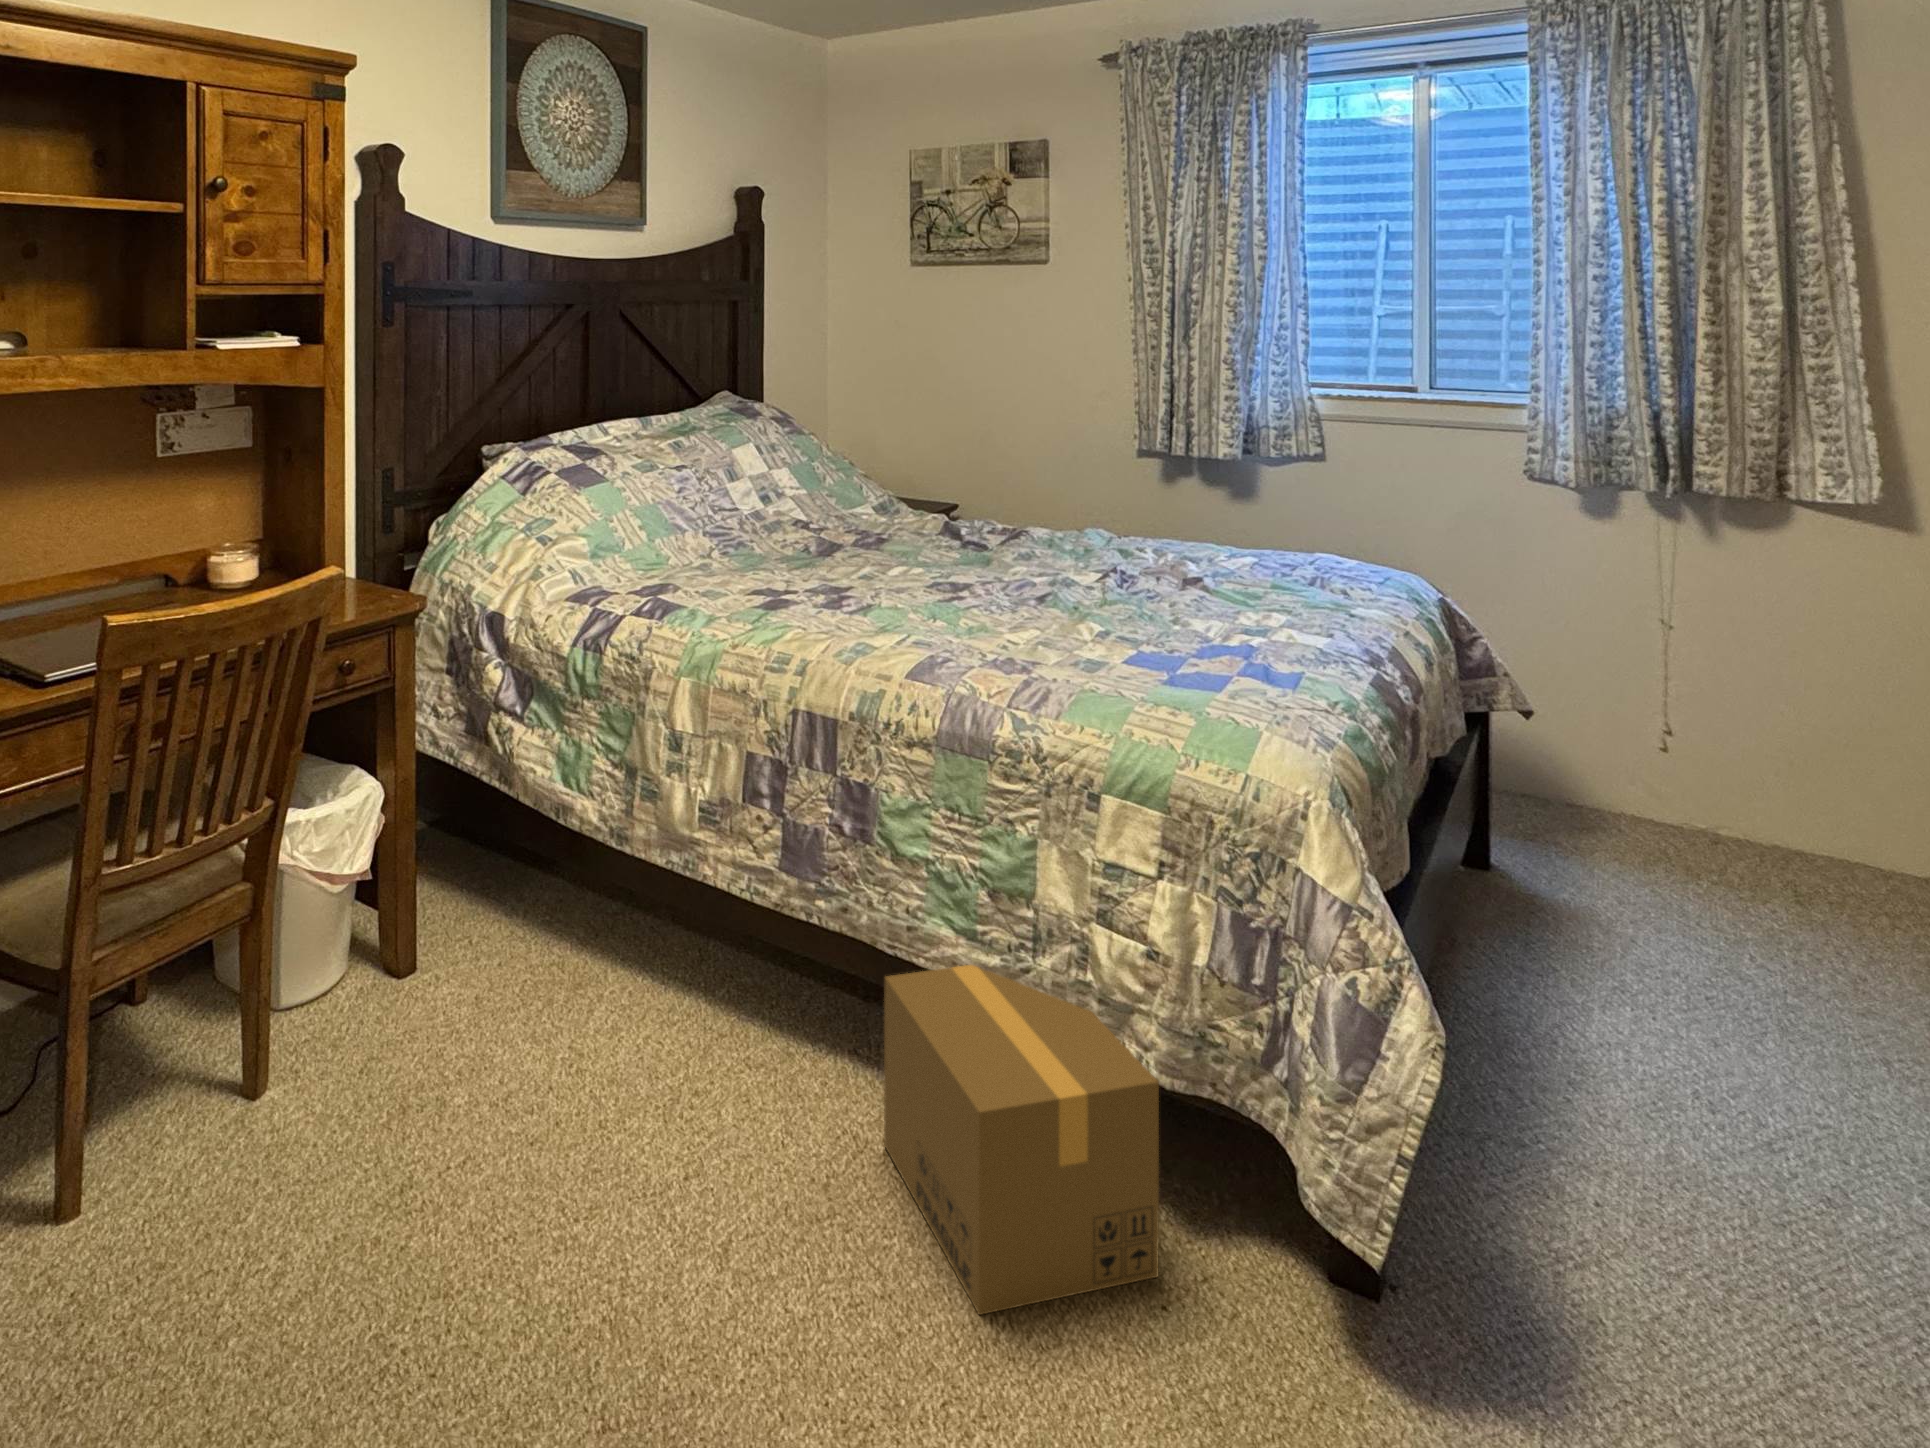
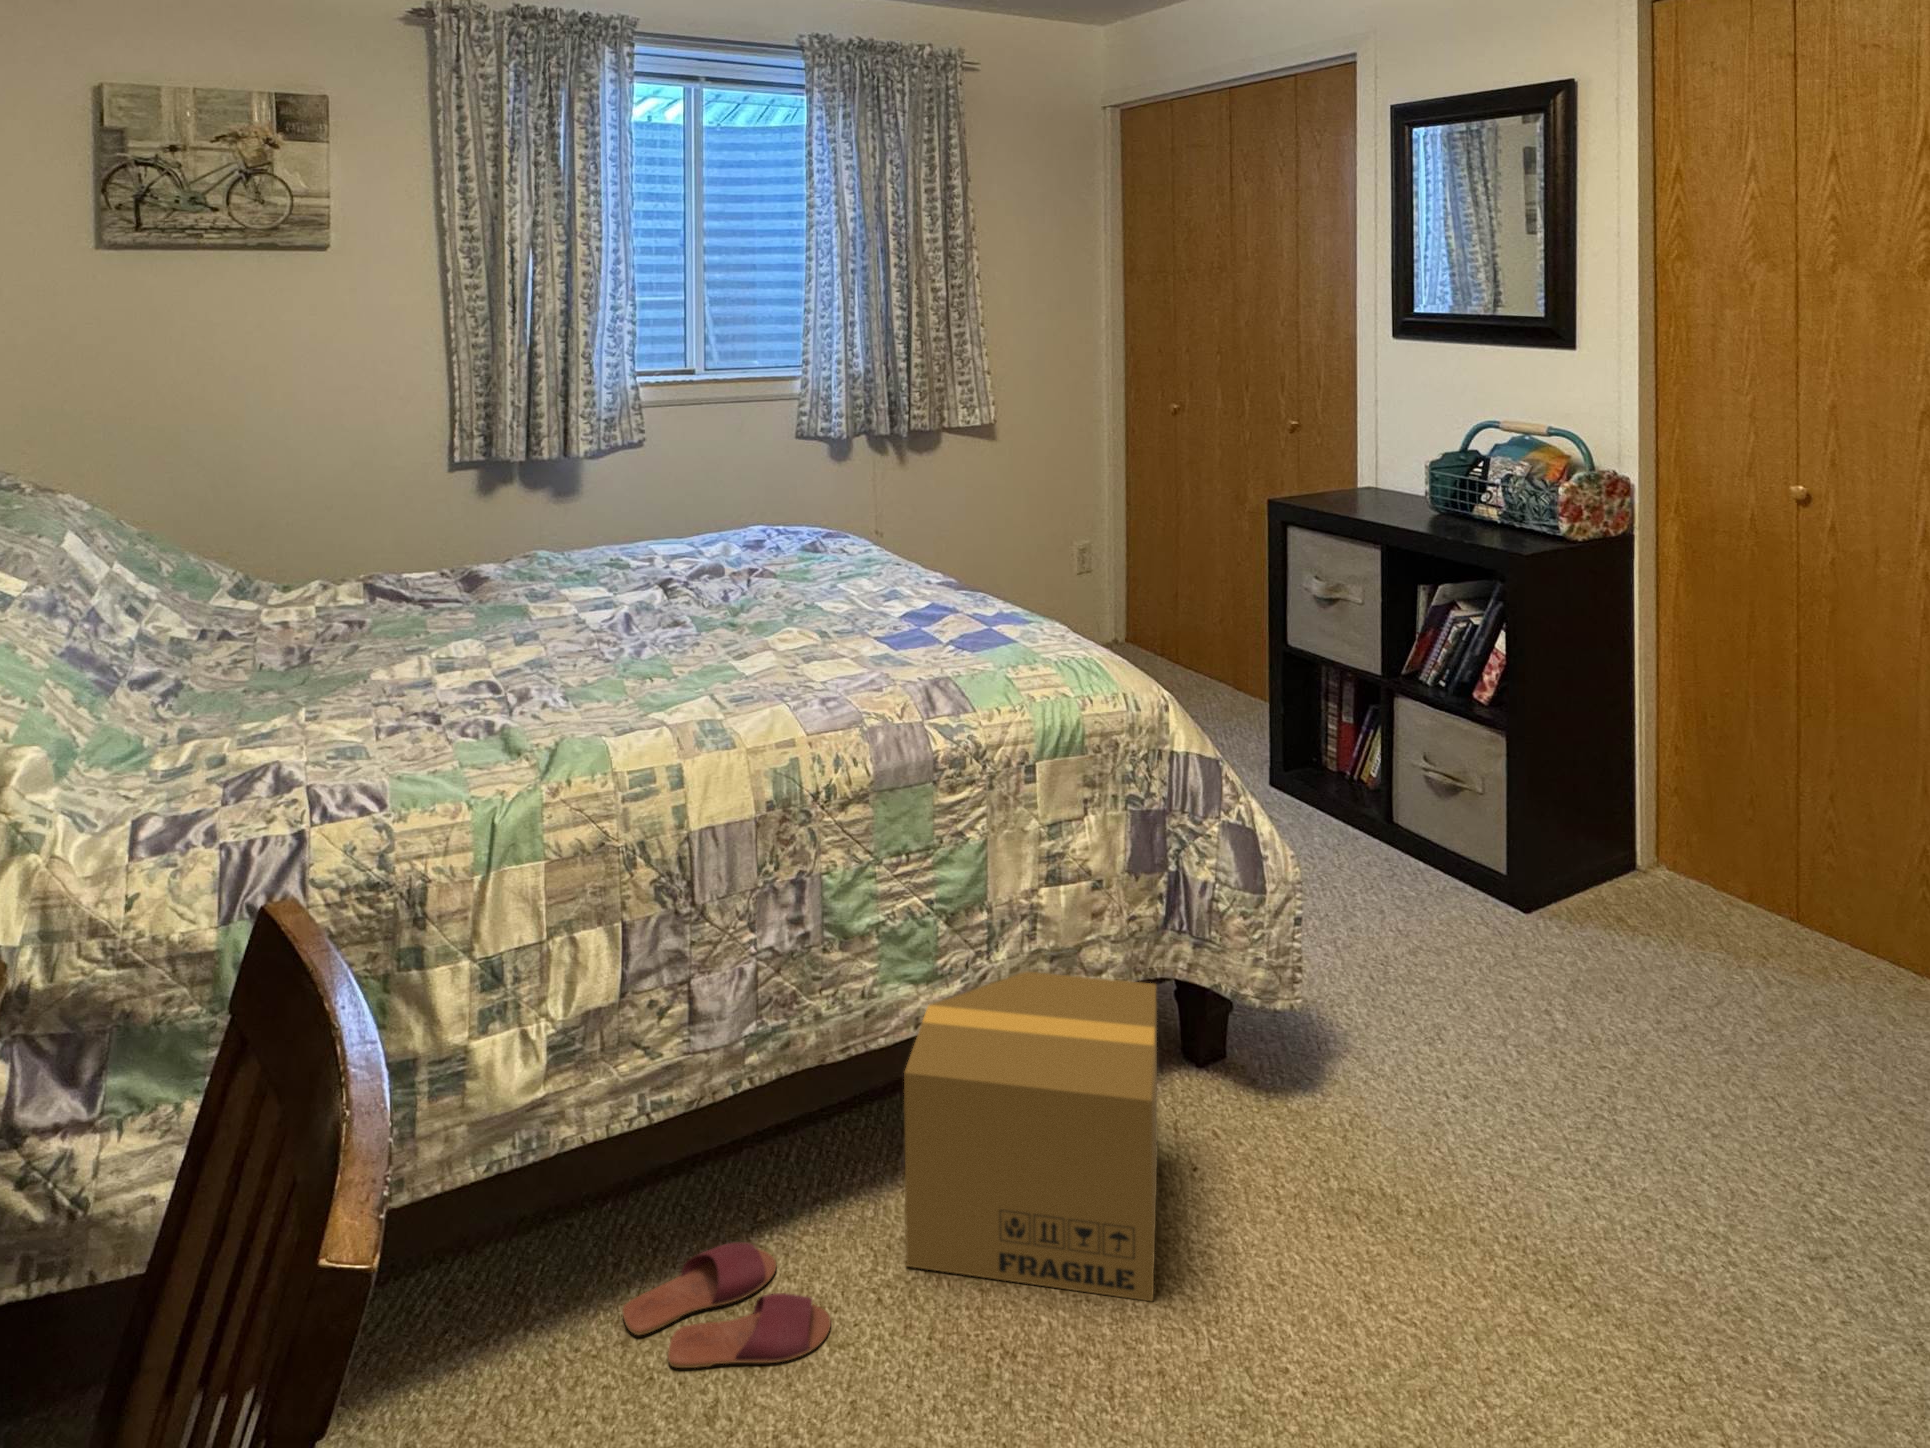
slippers: none [724,1027,836,1128] -> present [622,1242,831,1368]

